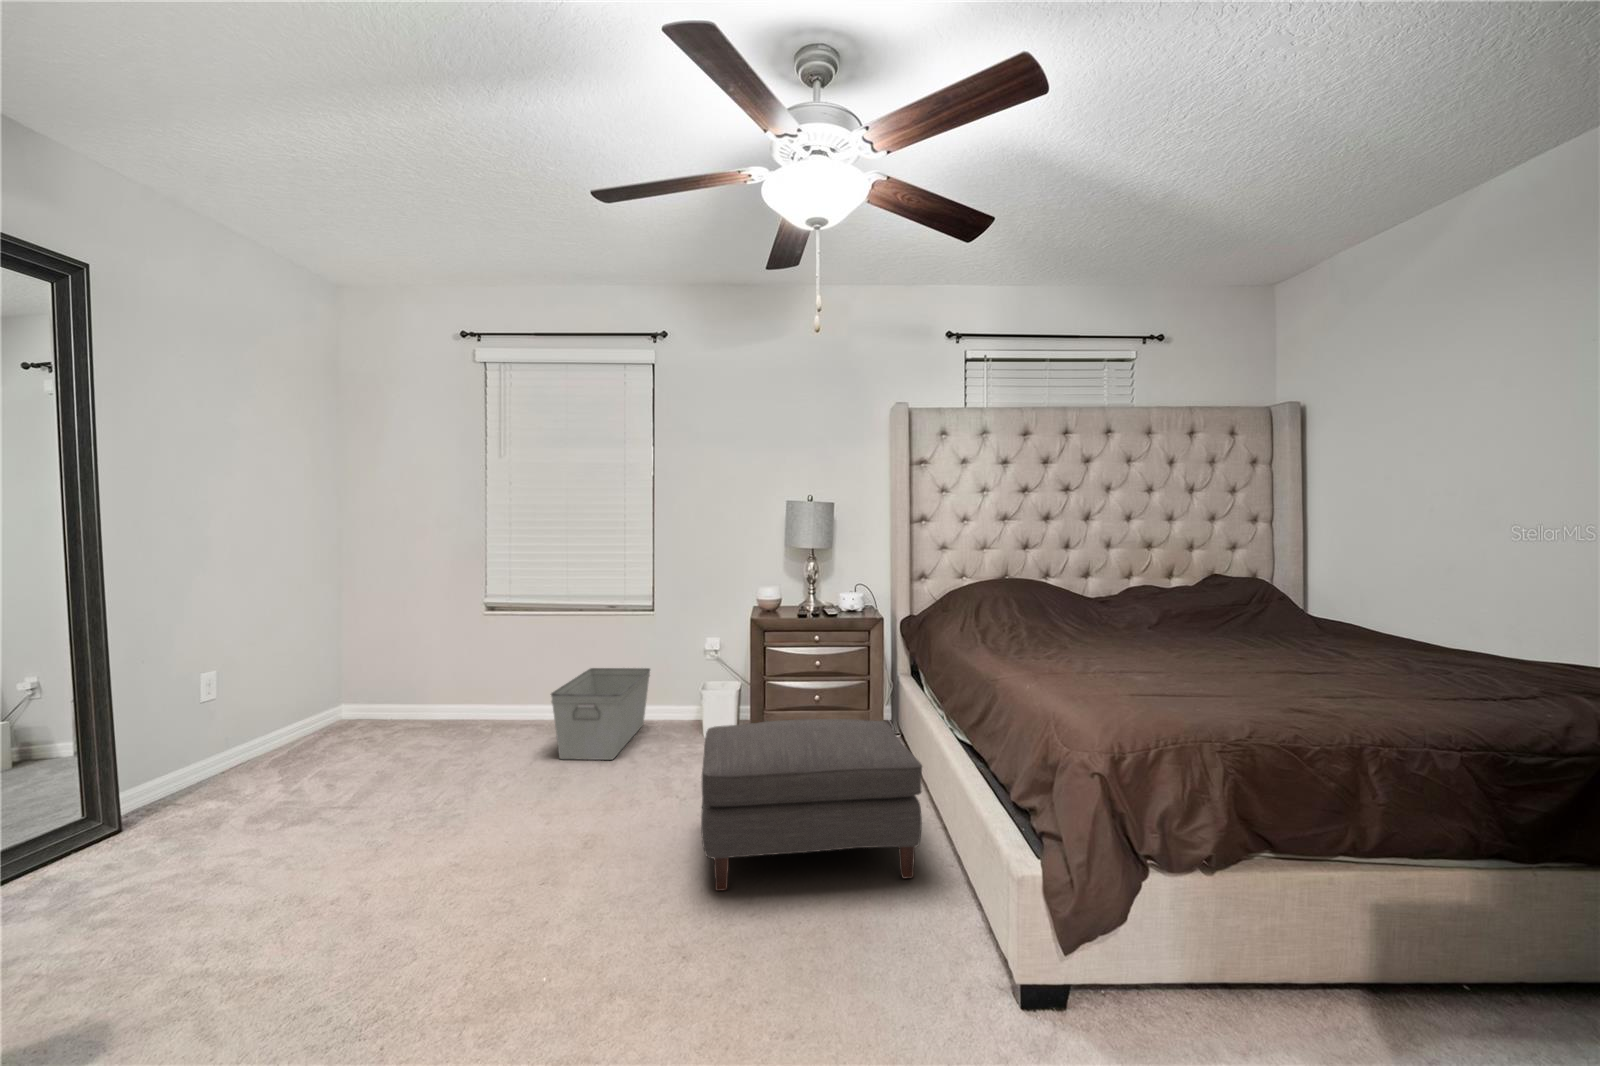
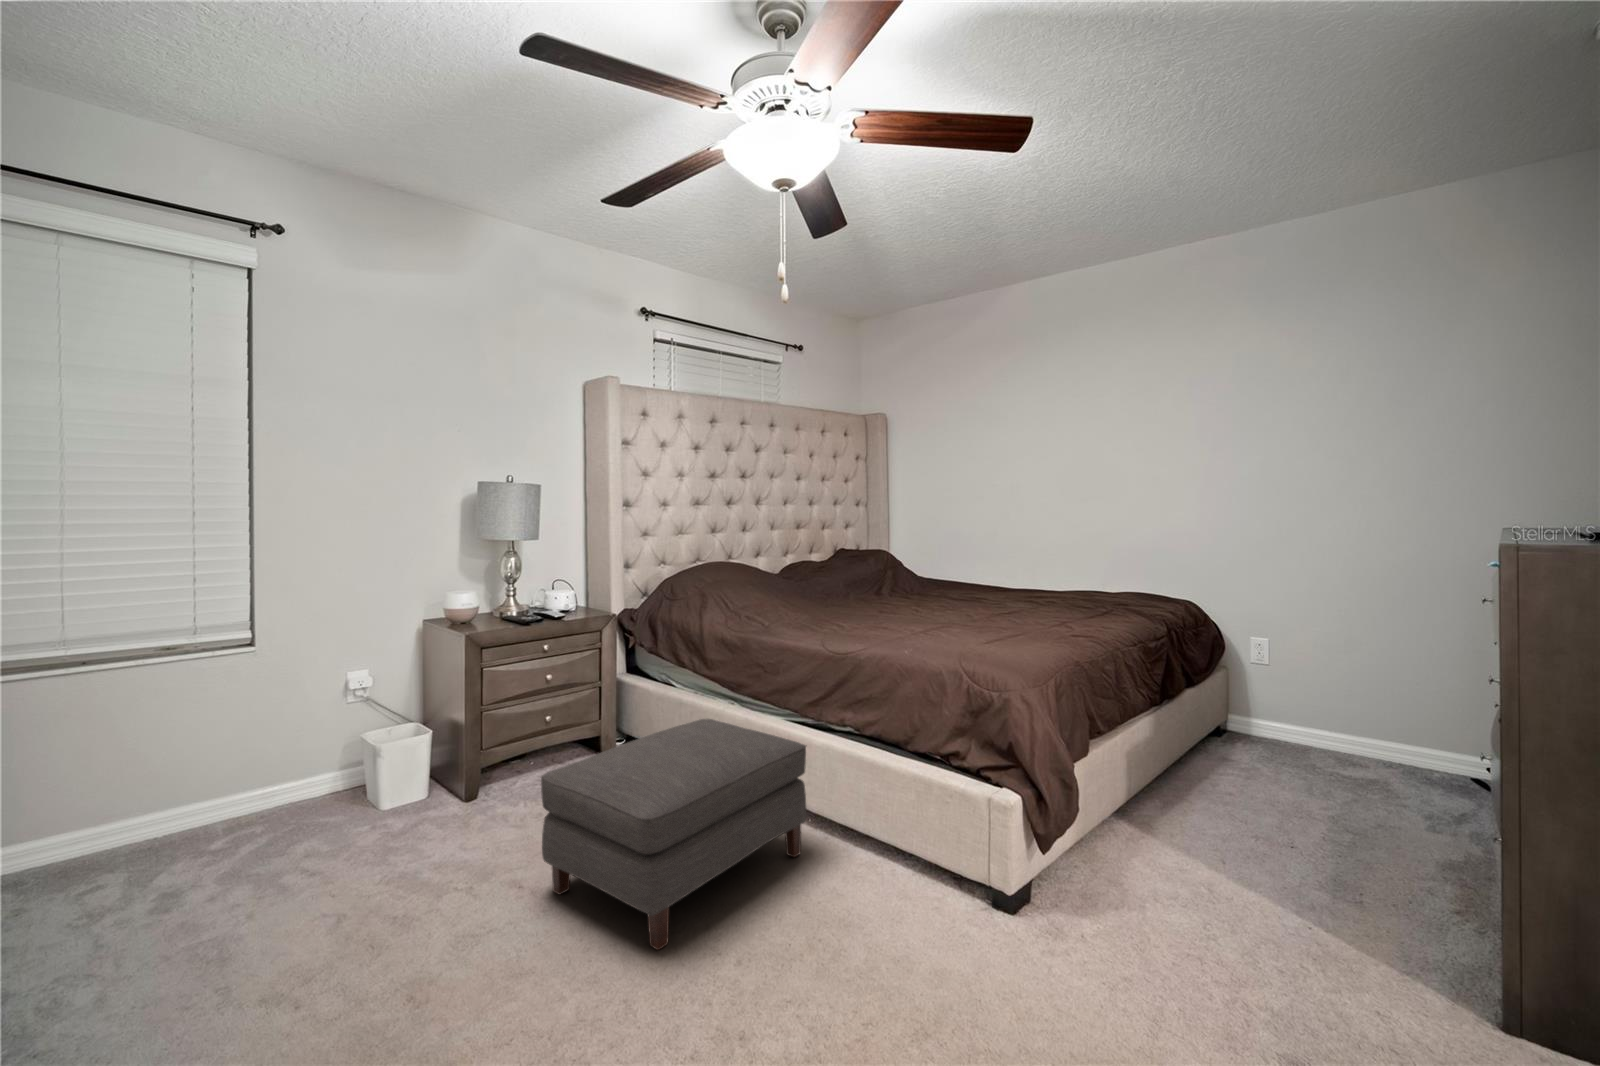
storage bin: present [551,668,650,760] -> none [125,735,286,919]

